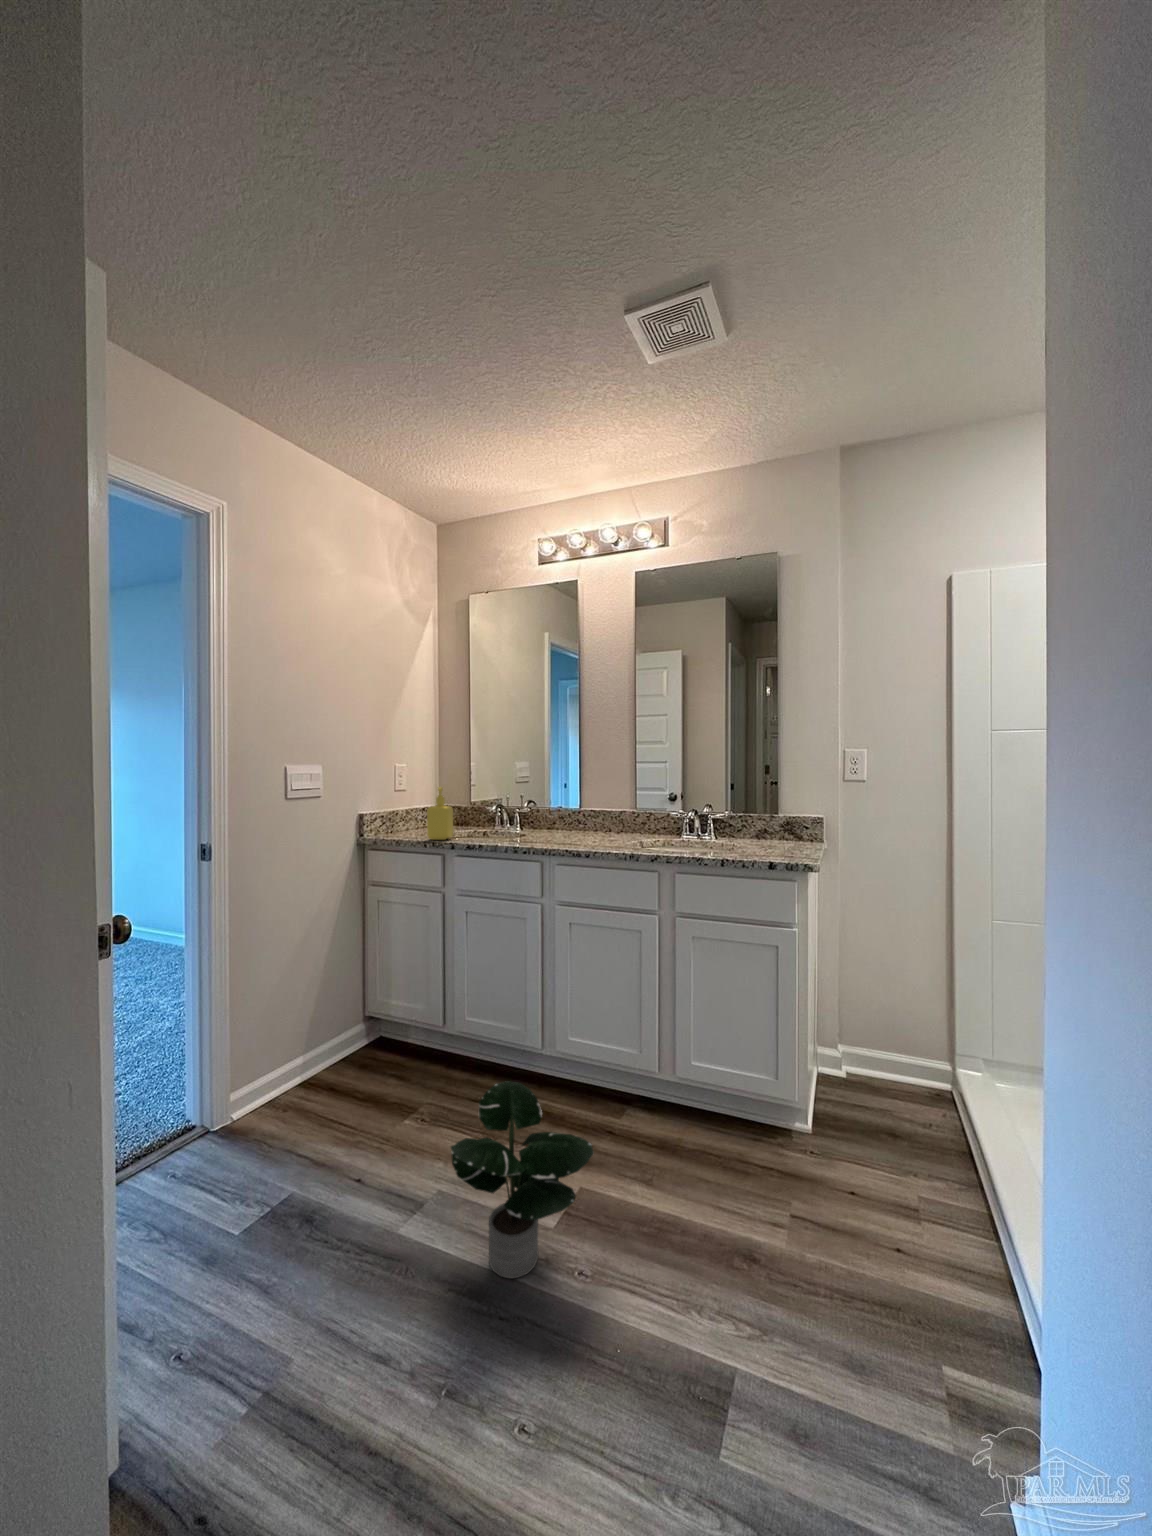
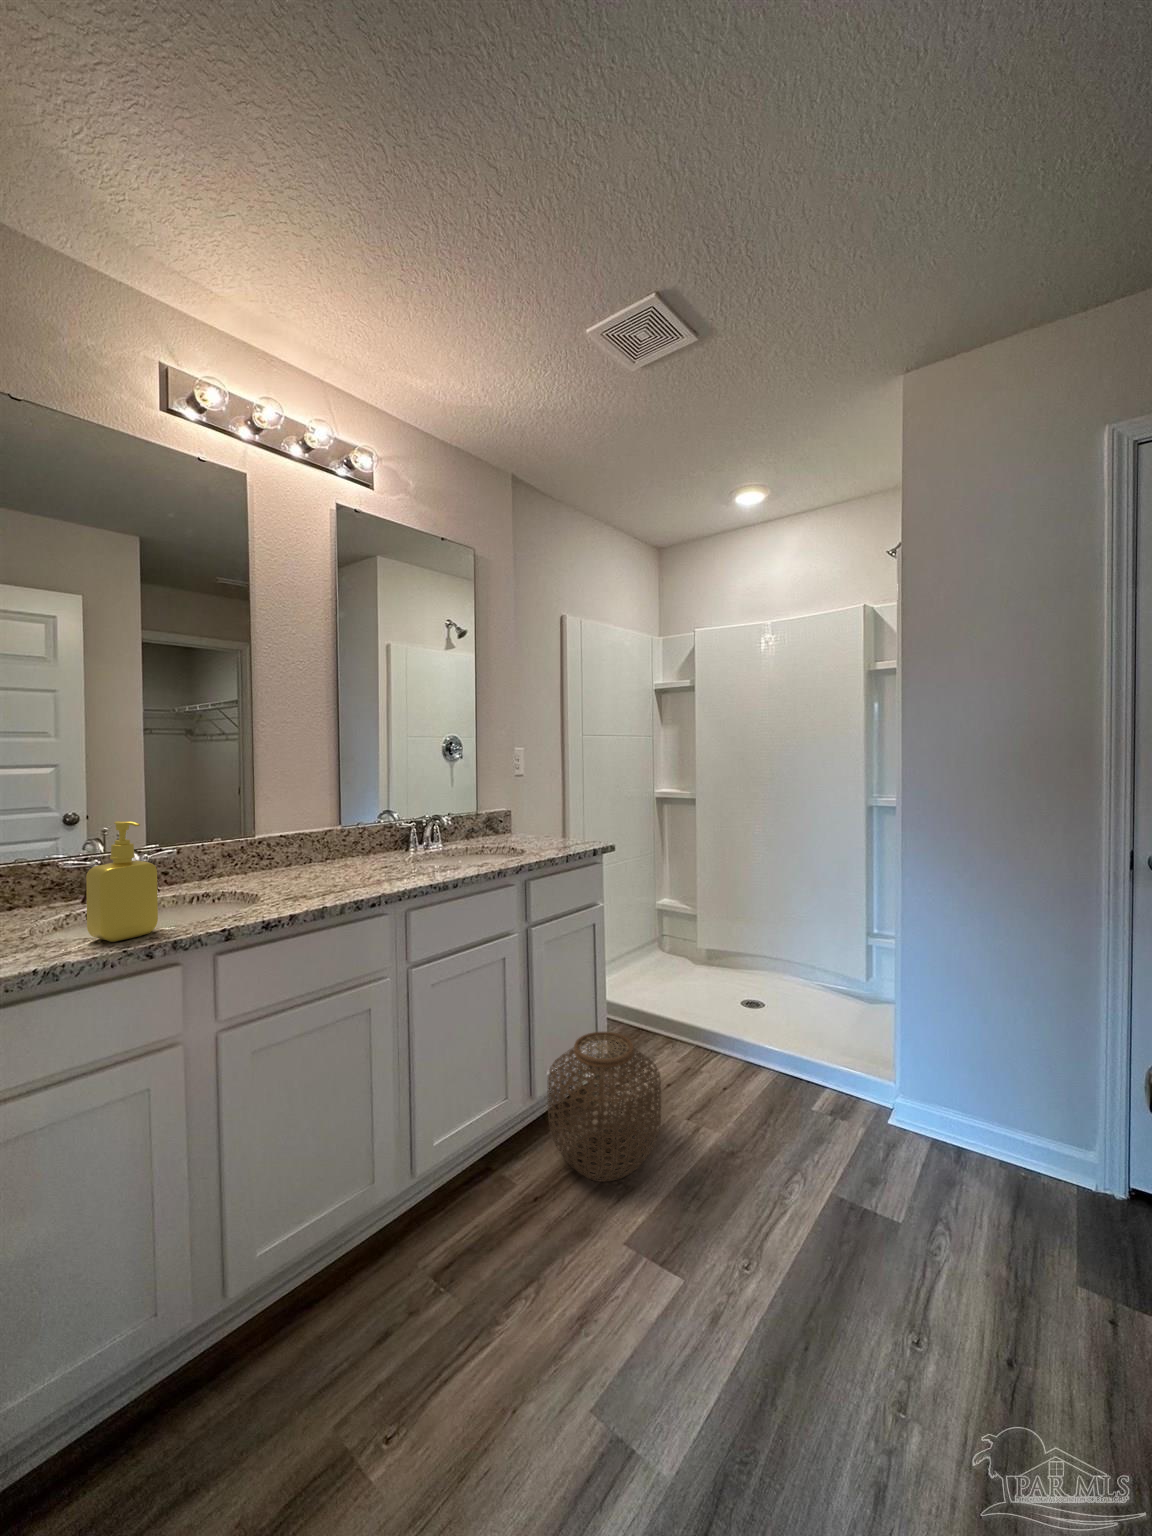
woven basket: none [616,1032,731,1182] -> present [548,1032,661,1181]
potted plant: present [451,1081,594,1279] -> none [648,1144,805,1351]

